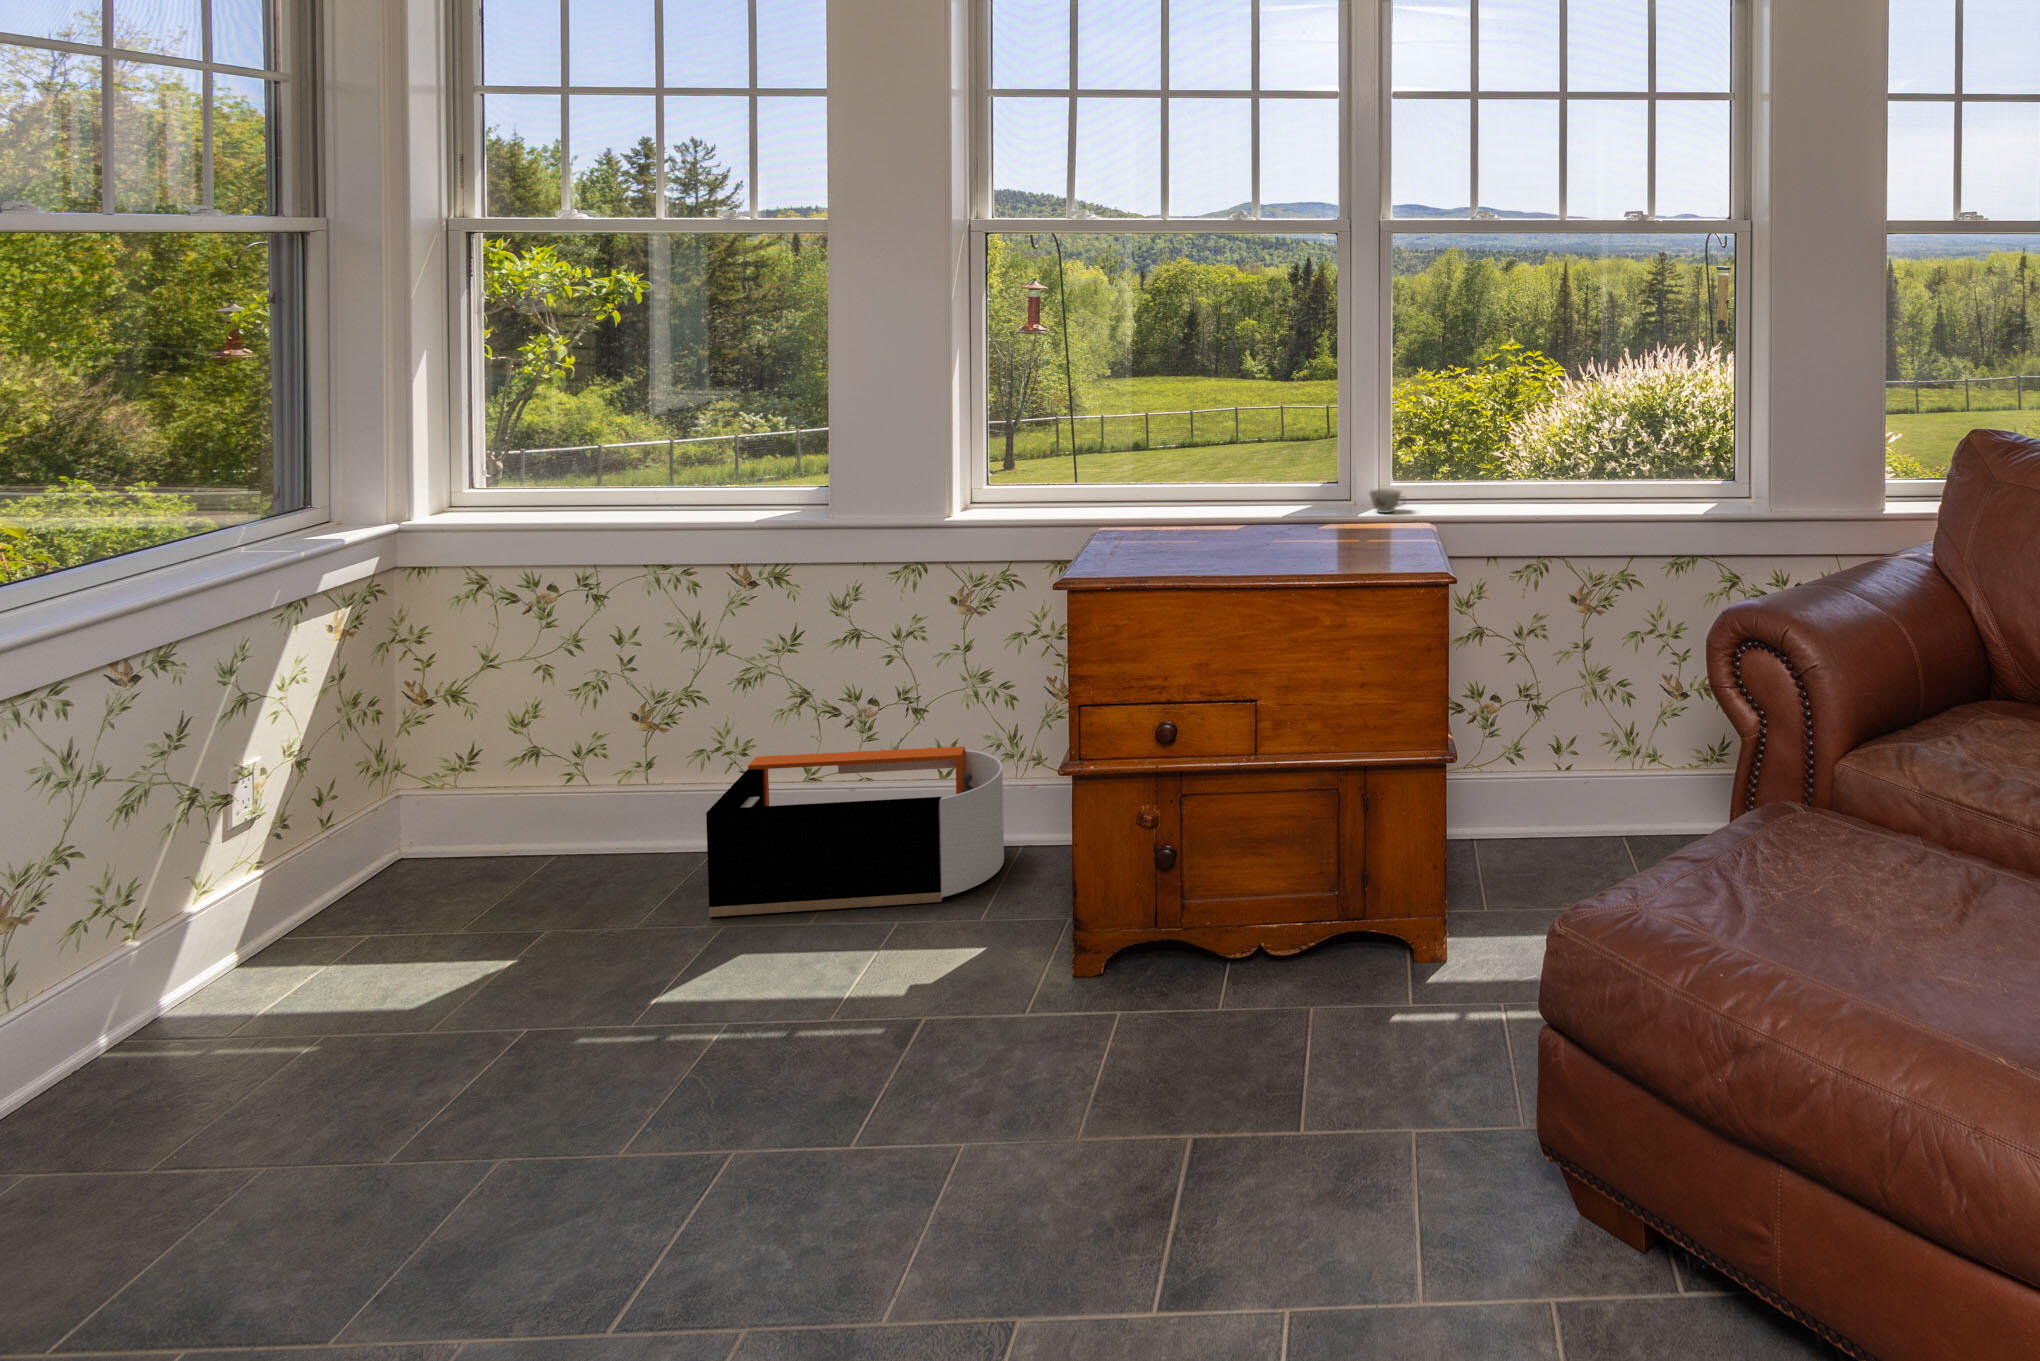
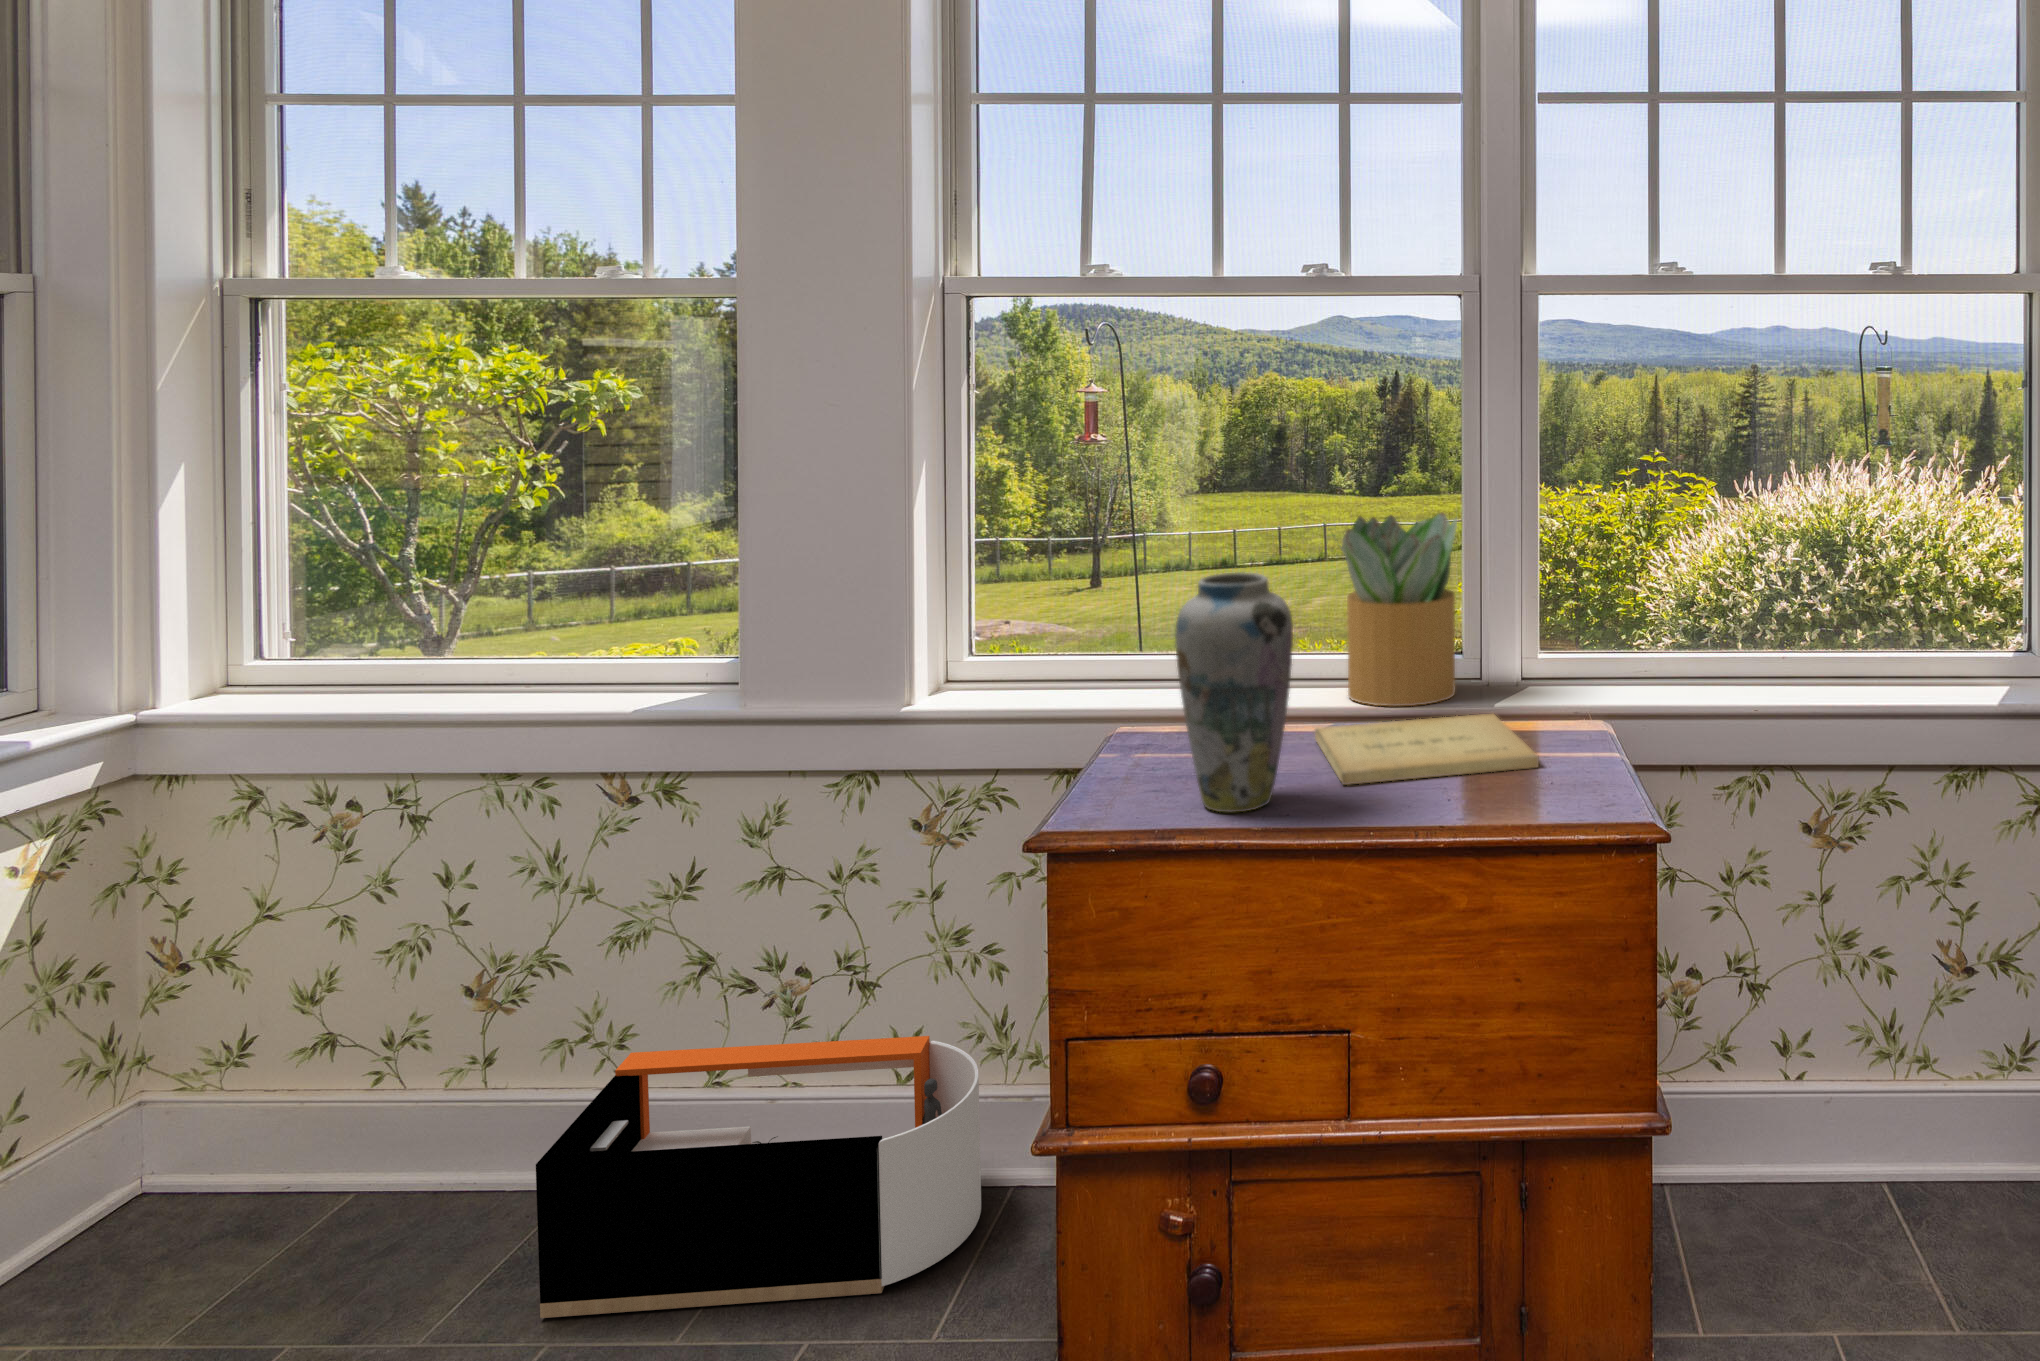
potted plant: none [1242,387,1333,518] -> present [1332,513,1457,706]
vase: none [1146,410,1224,564] -> present [1175,572,1293,812]
teacup: present [1369,489,1405,513] -> none [1508,659,1563,696]
book: none [1236,518,1387,553] -> present [1315,714,1539,785]

